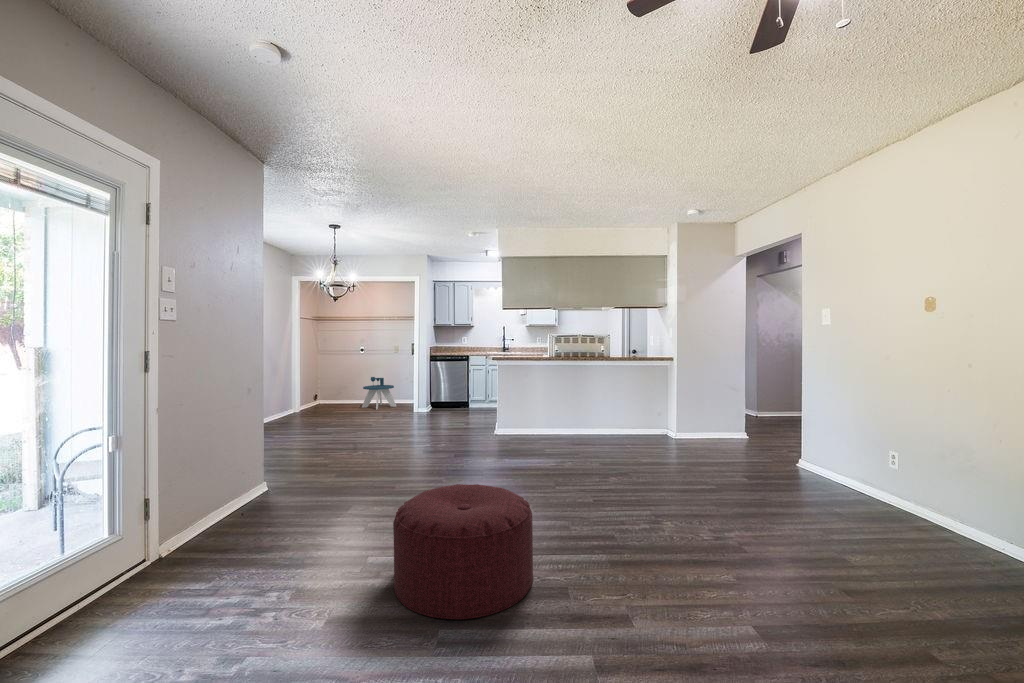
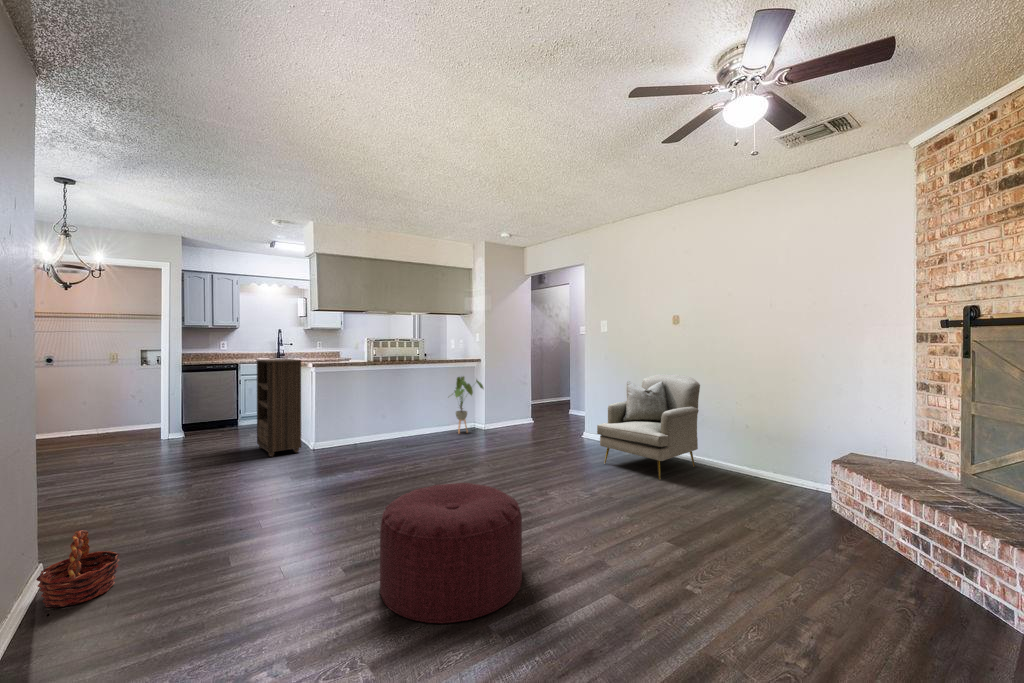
bookshelf: none [457,353,485,438] -> present [257,359,302,456]
house plant: none [630,376,671,441] -> present [455,376,483,433]
side table: present [362,377,396,410] -> none [52,396,119,442]
armchair: none [773,390,962,548] -> present [597,374,700,480]
basket: none [253,468,297,514] -> present [36,530,120,608]

